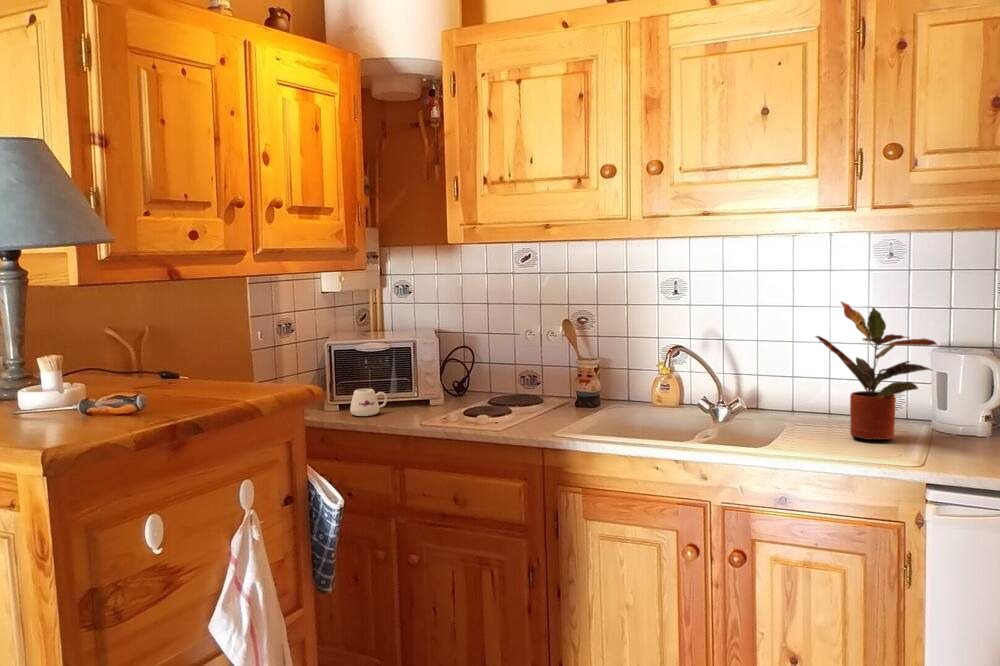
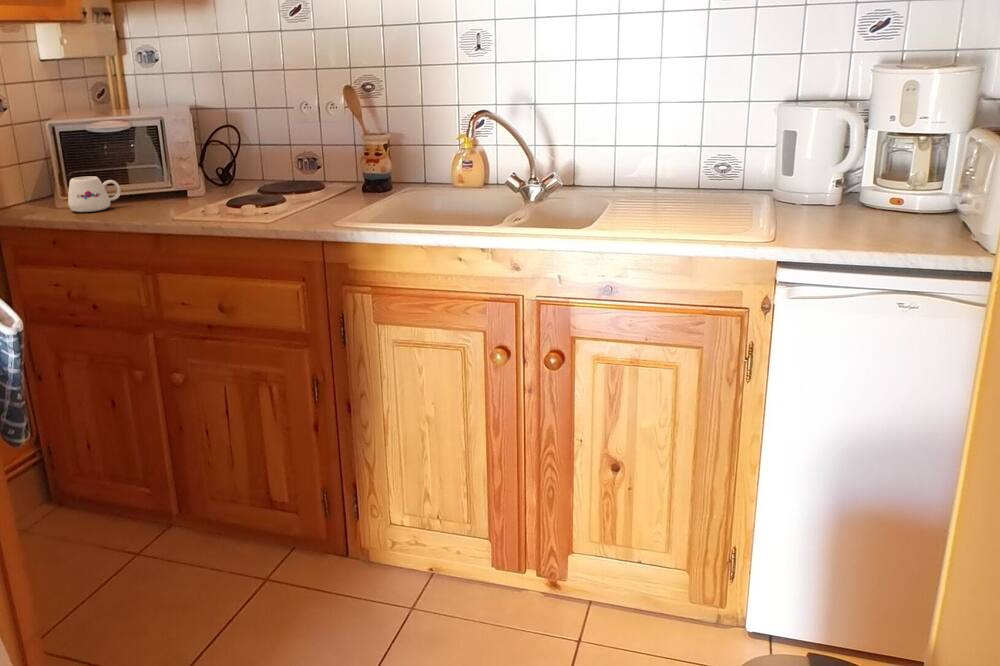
potted plant: present [816,302,937,440] -> none [645,41,787,212]

